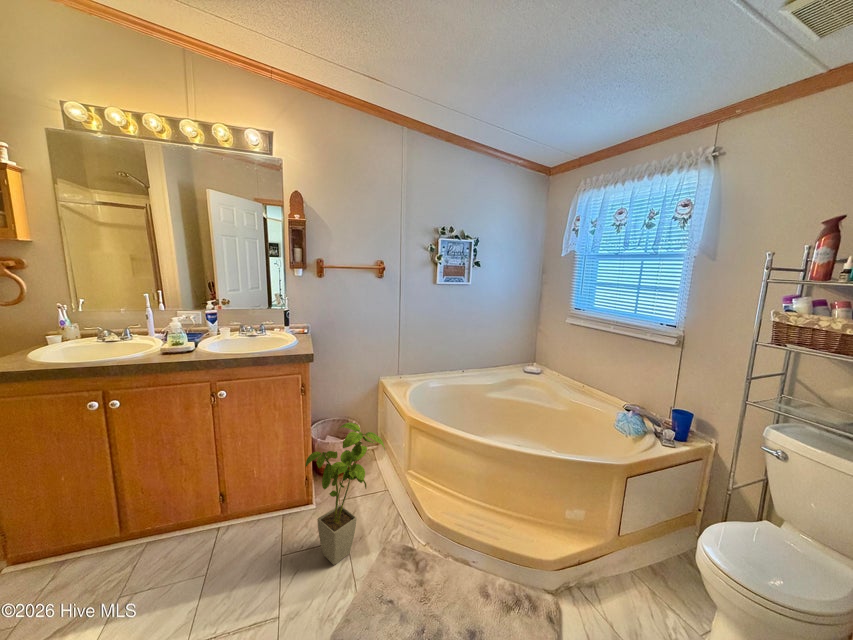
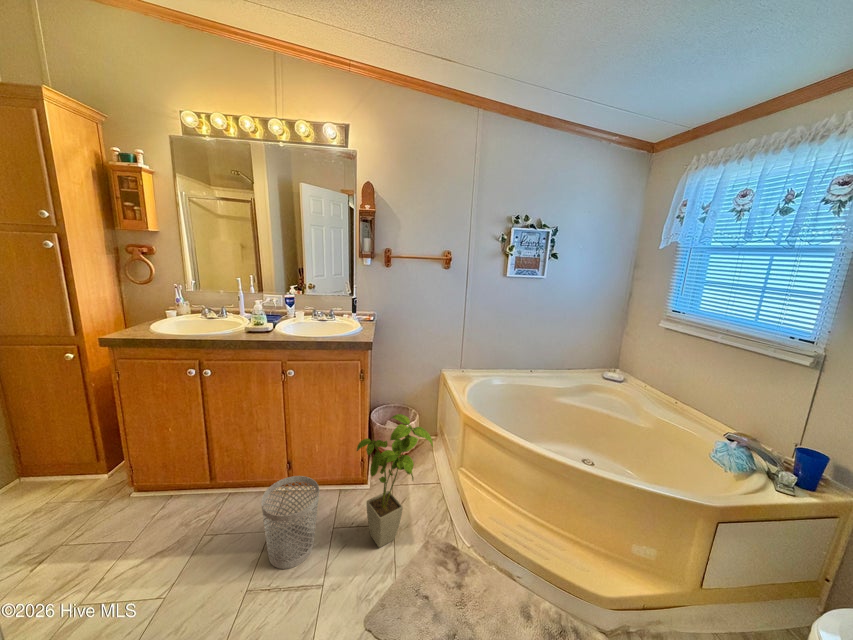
wastebasket: none [197,504,265,610] -> present [261,476,319,569]

